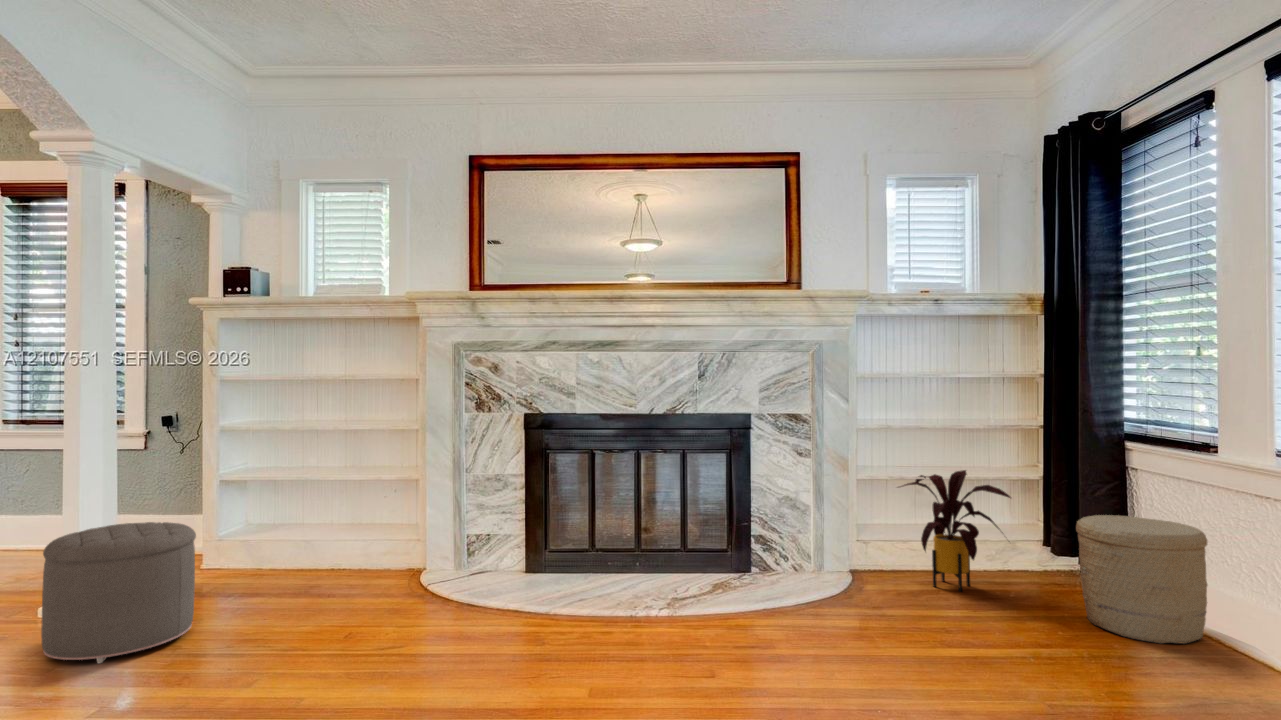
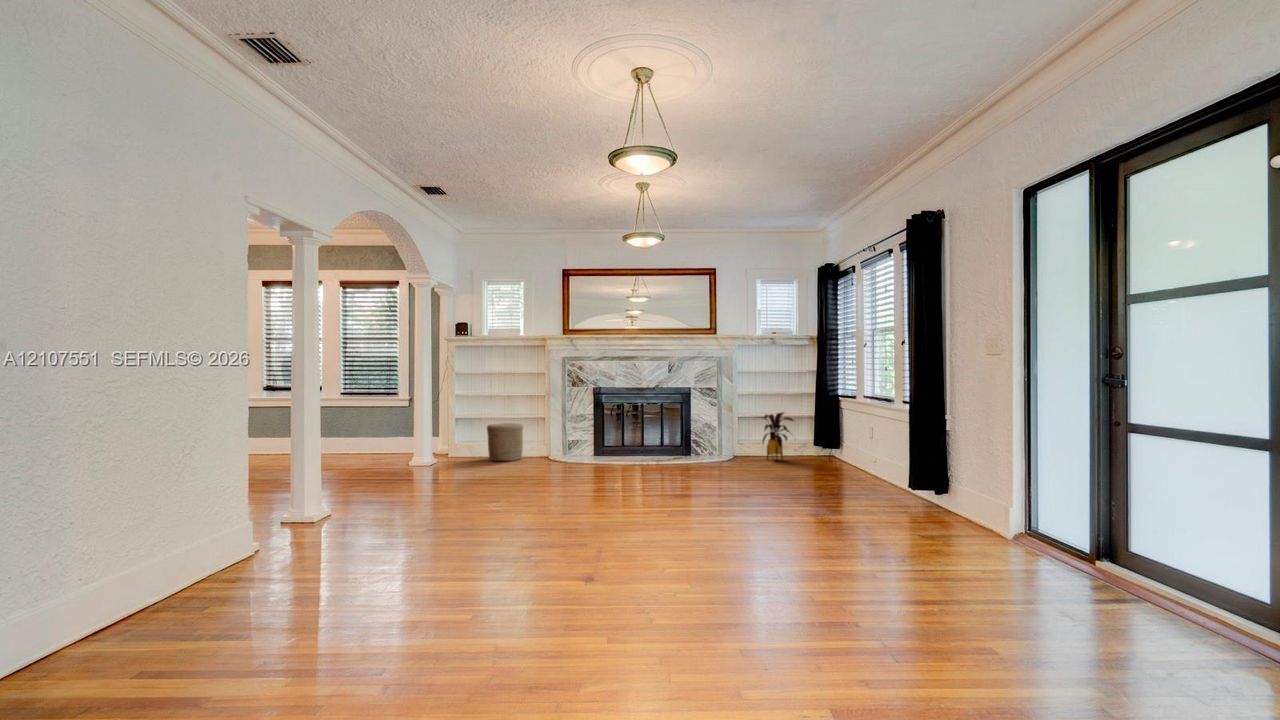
woven basket: present [1076,515,1208,644] -> present [487,423,523,461]
ottoman: present [41,522,196,663] -> none [427,430,475,477]

